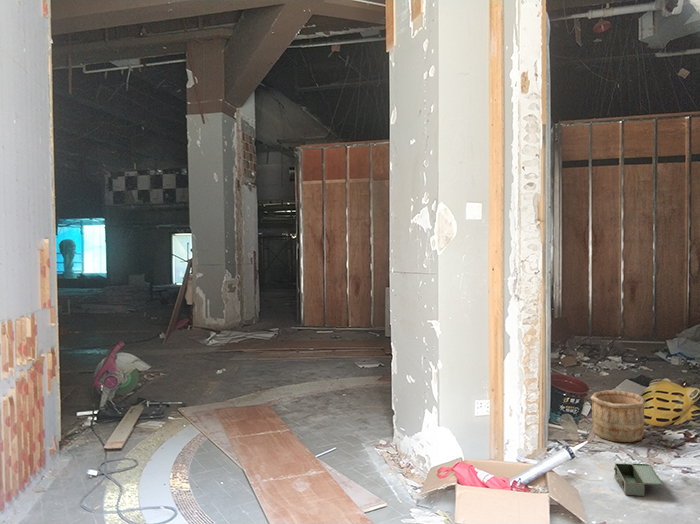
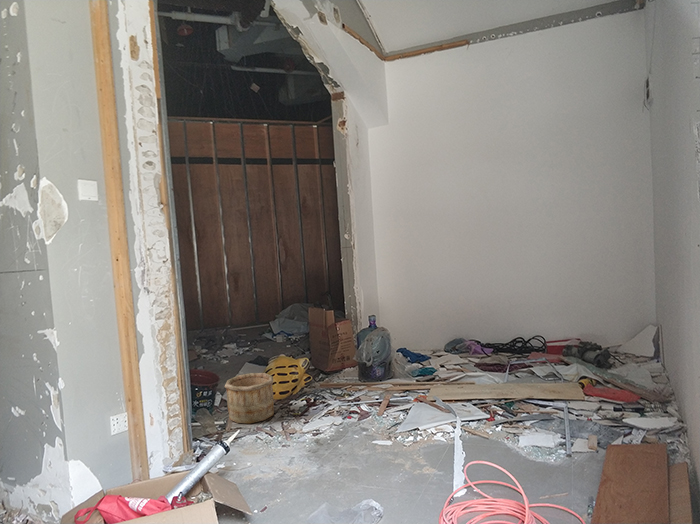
toolbox: present [614,463,663,496] -> none [260,436,306,473]

